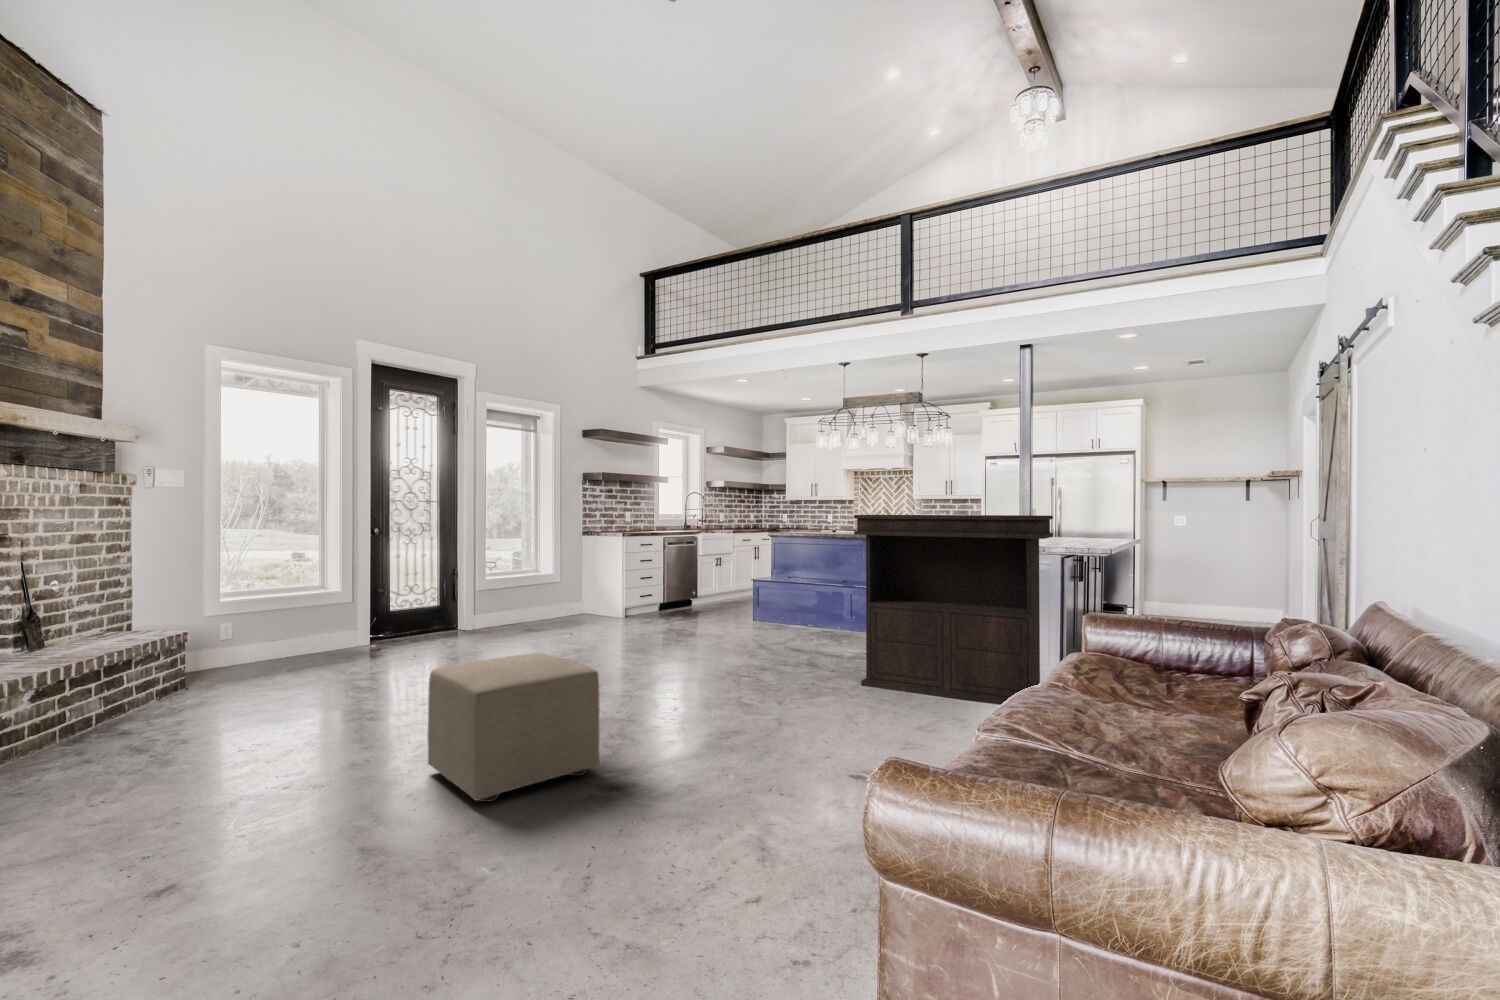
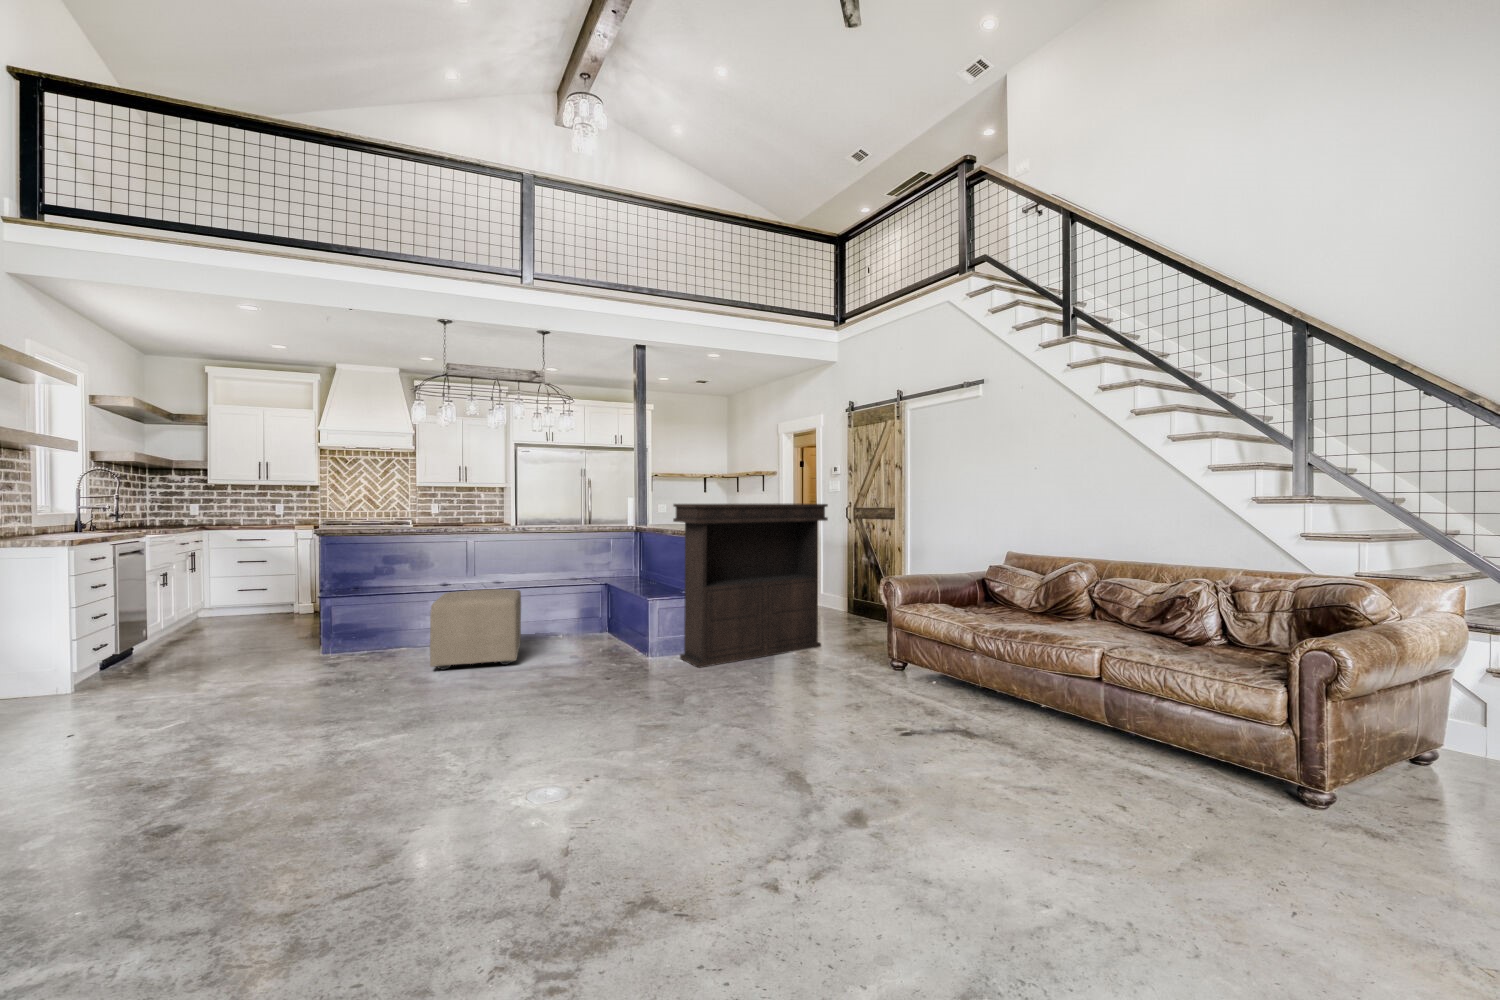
ottoman: present [427,653,600,802] -> present [430,589,521,670]

